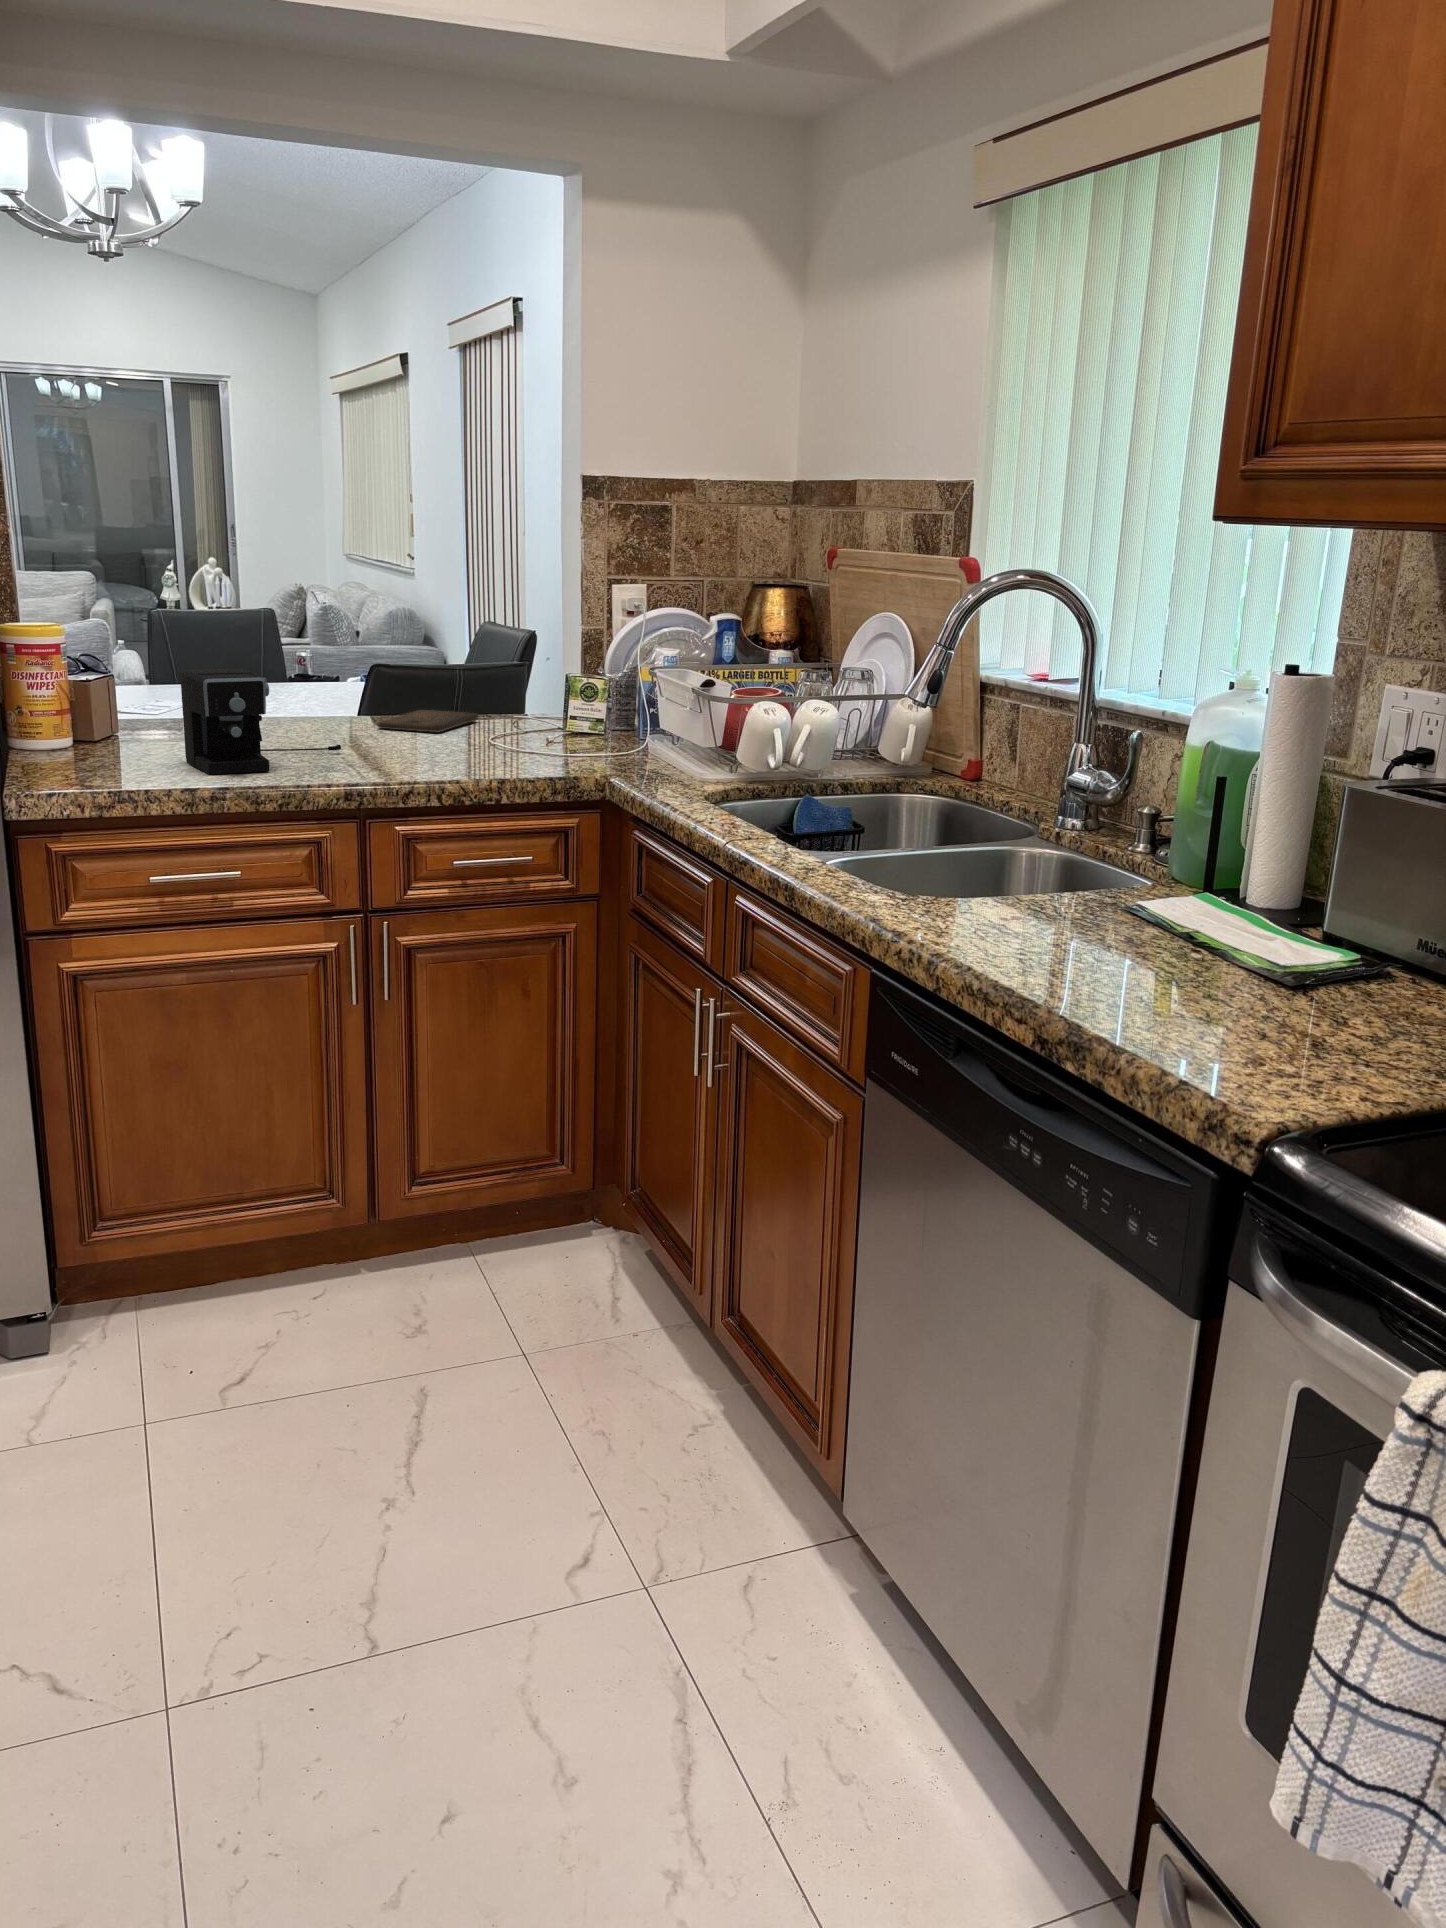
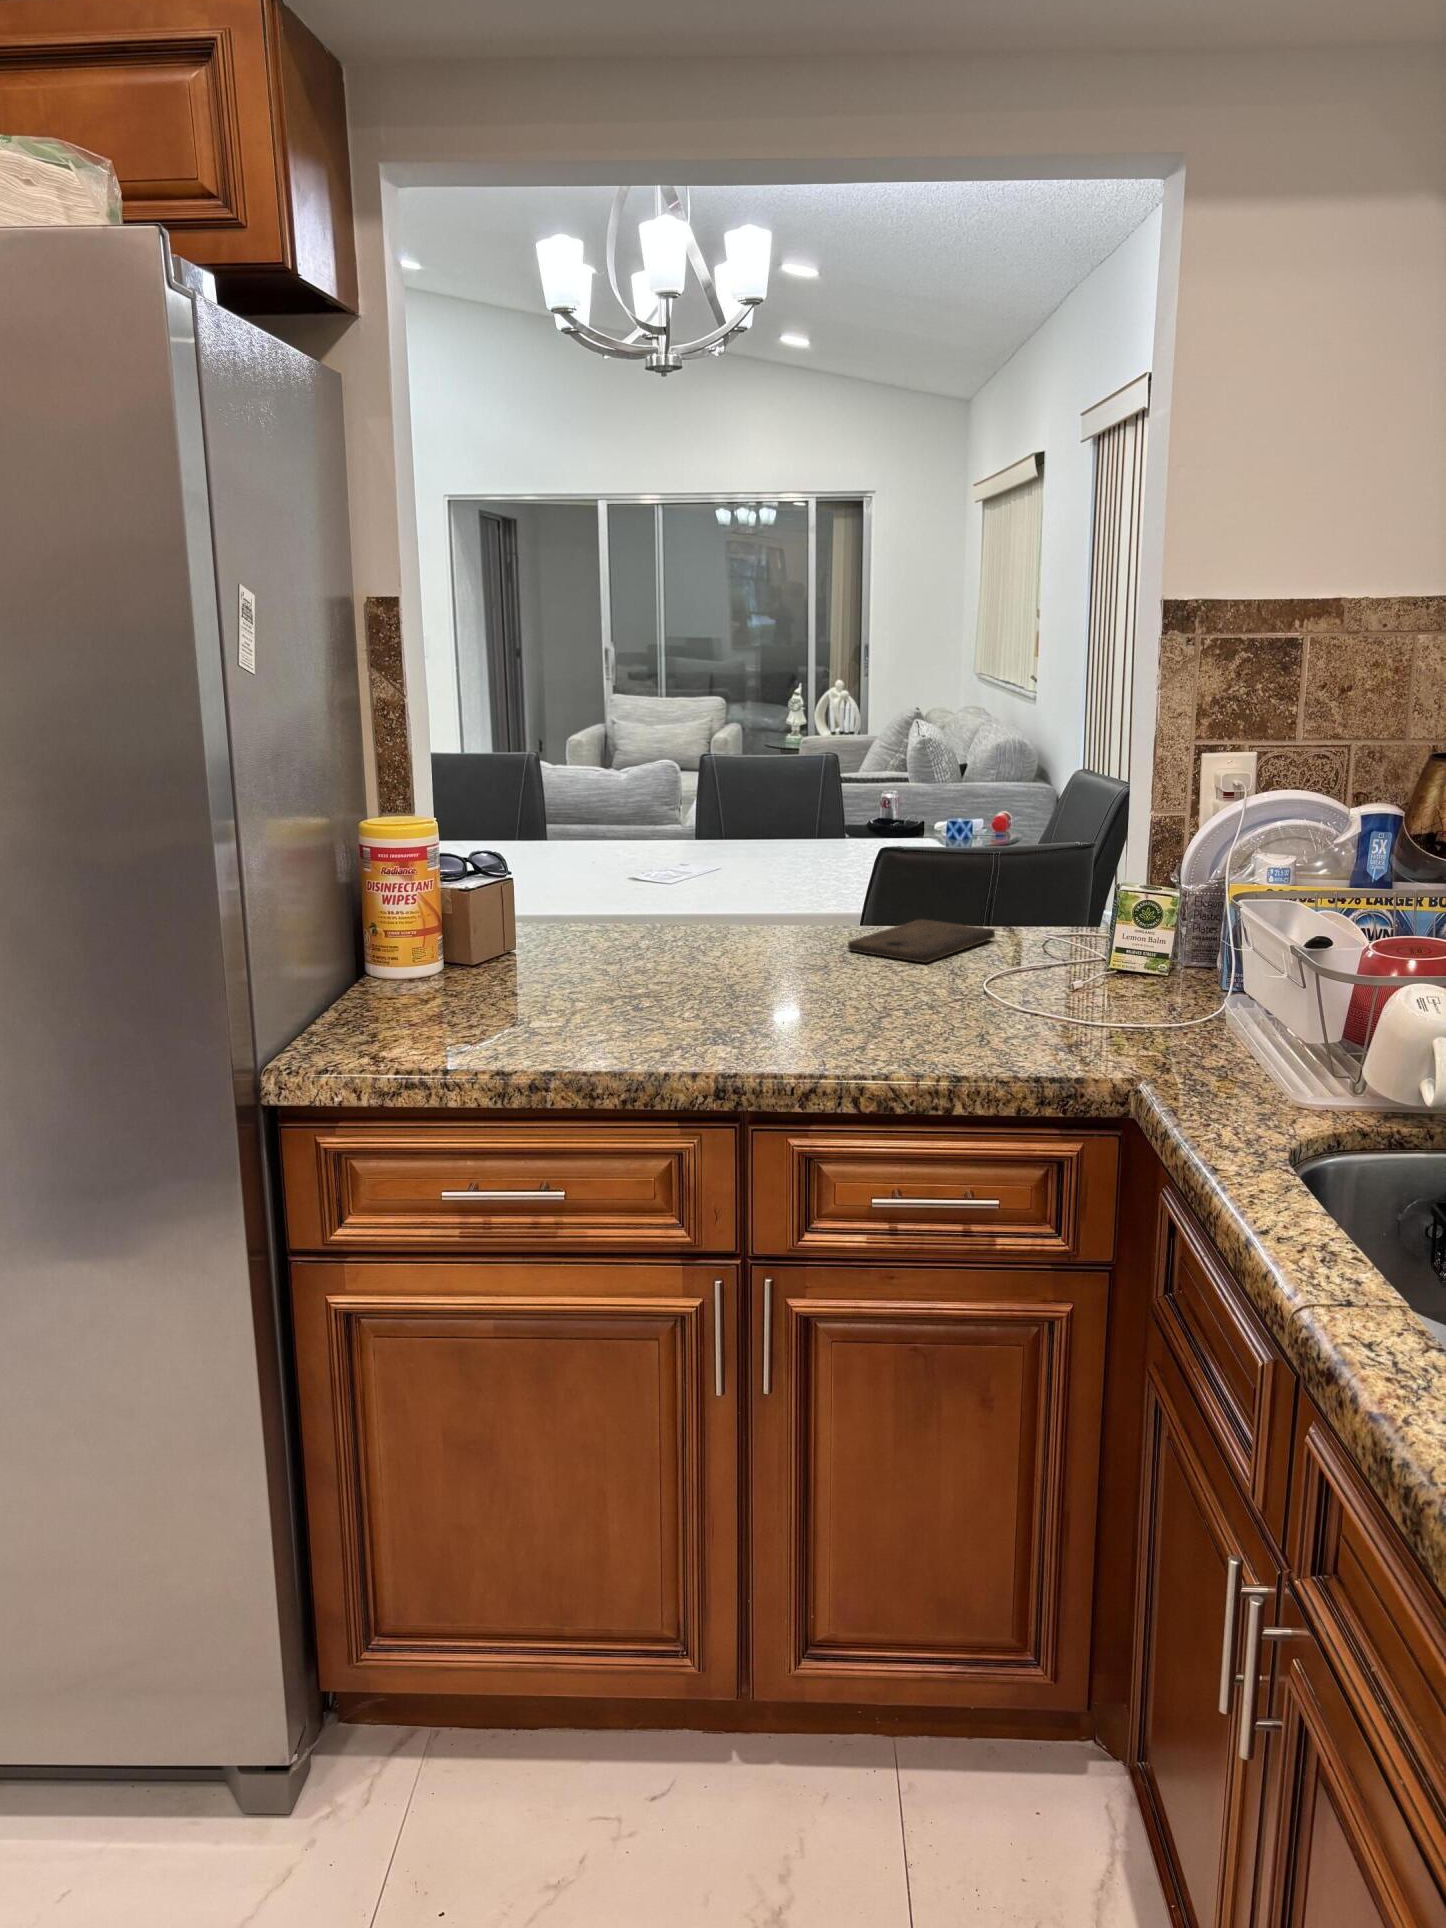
coffee maker: present [181,669,341,774] -> none [542,888,764,1041]

